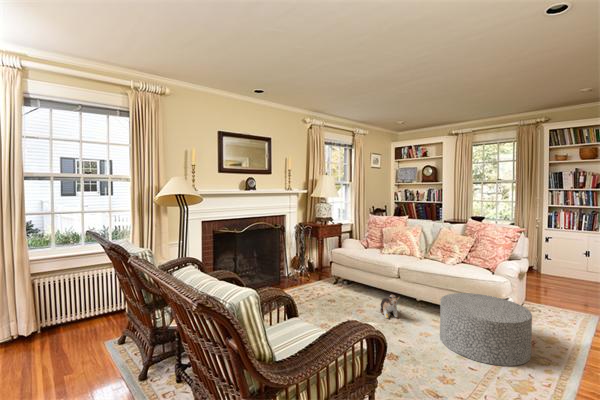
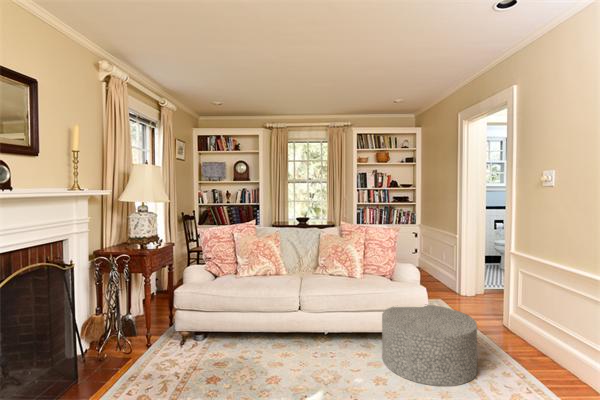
plush toy: present [380,295,399,318] -> none [288,335,337,372]

